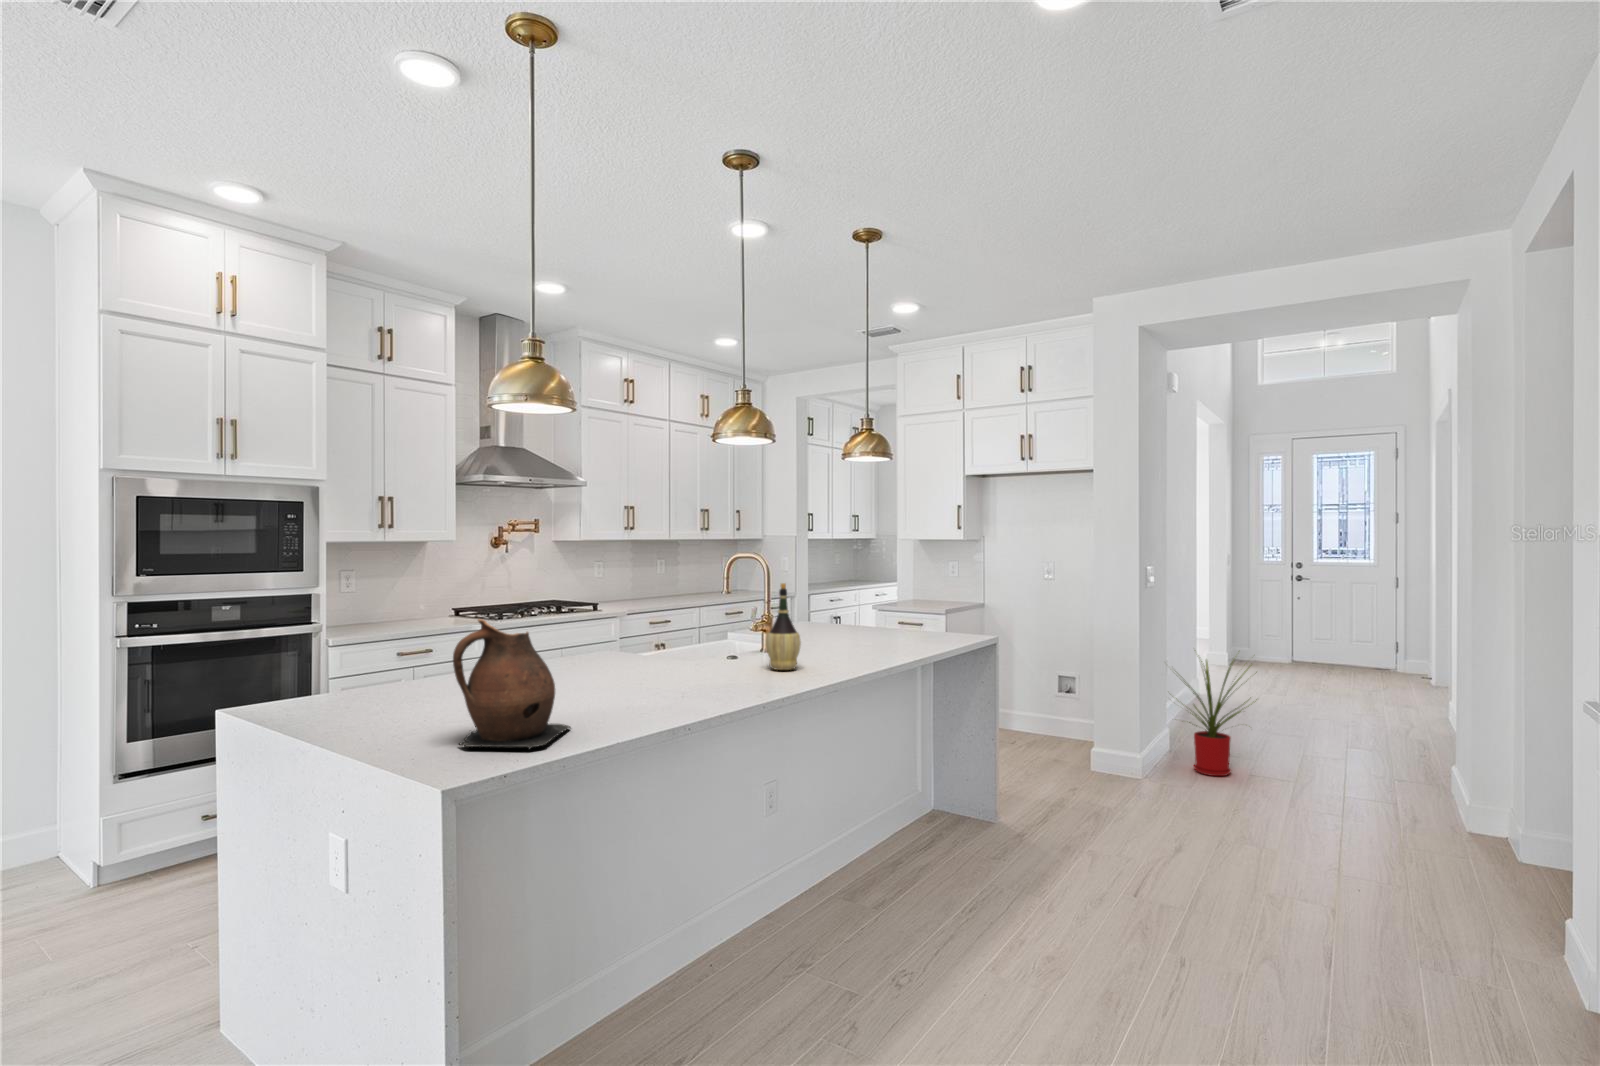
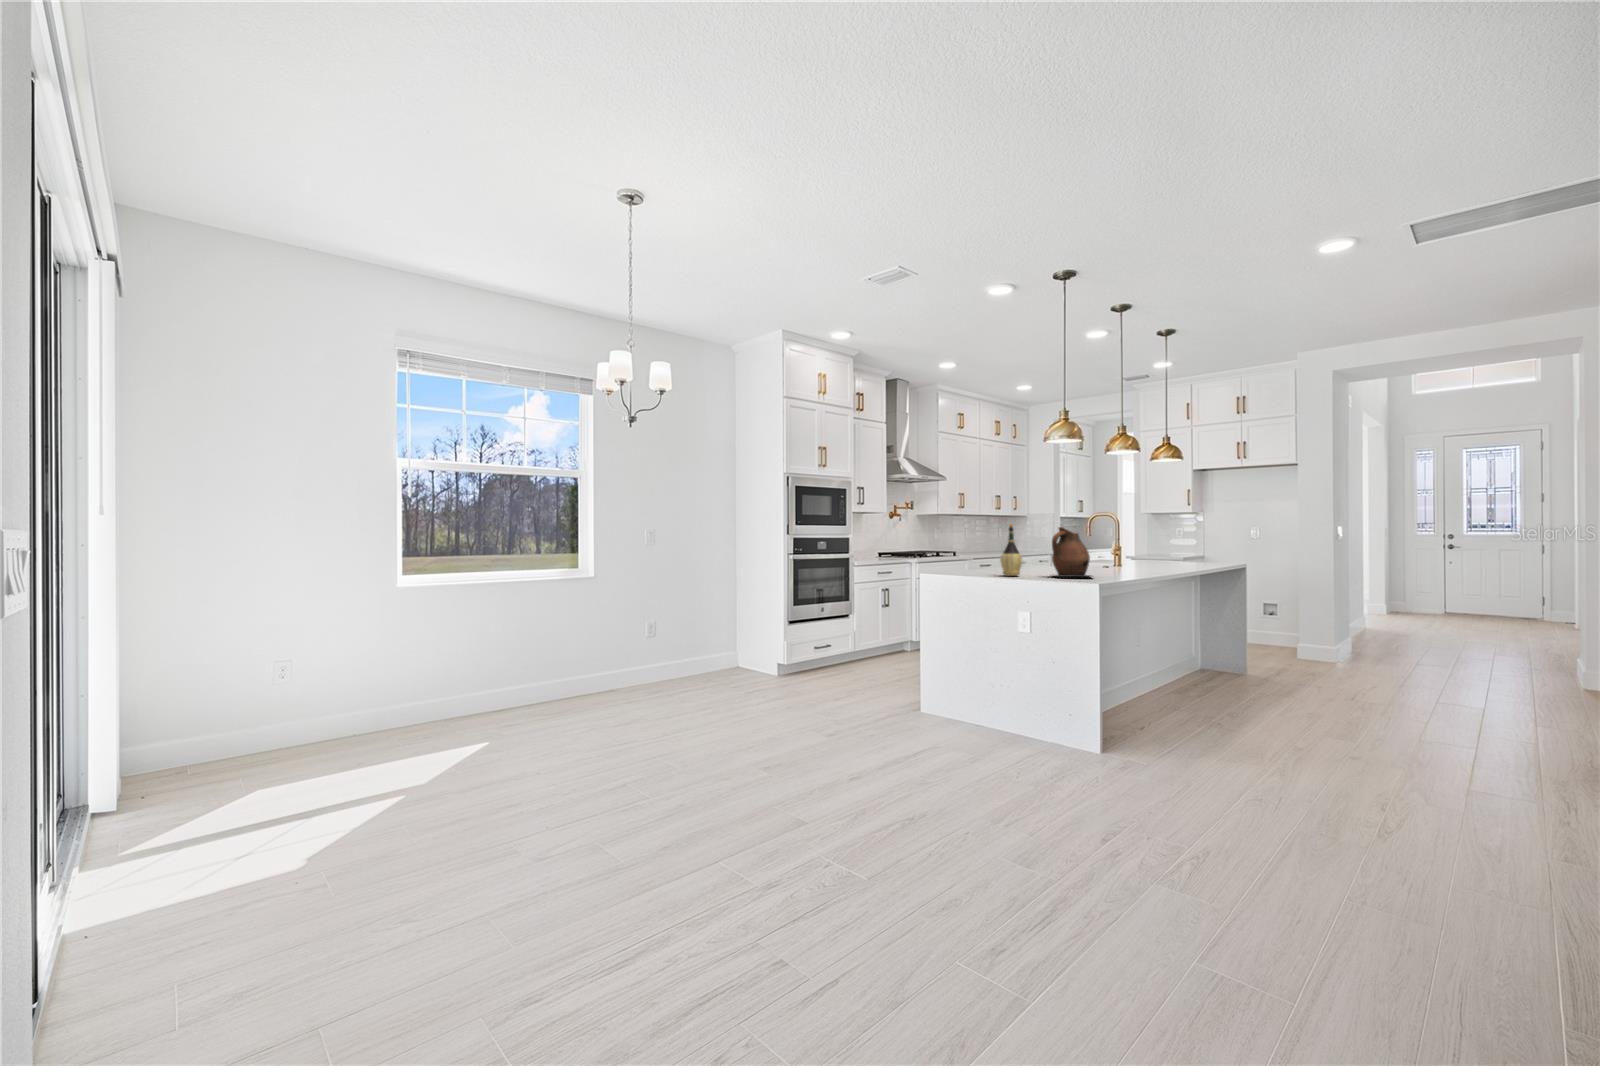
wine bottle: present [766,583,801,670] -> present [1000,524,1022,576]
house plant: present [1184,661,1257,776] -> none [1347,579,1421,661]

